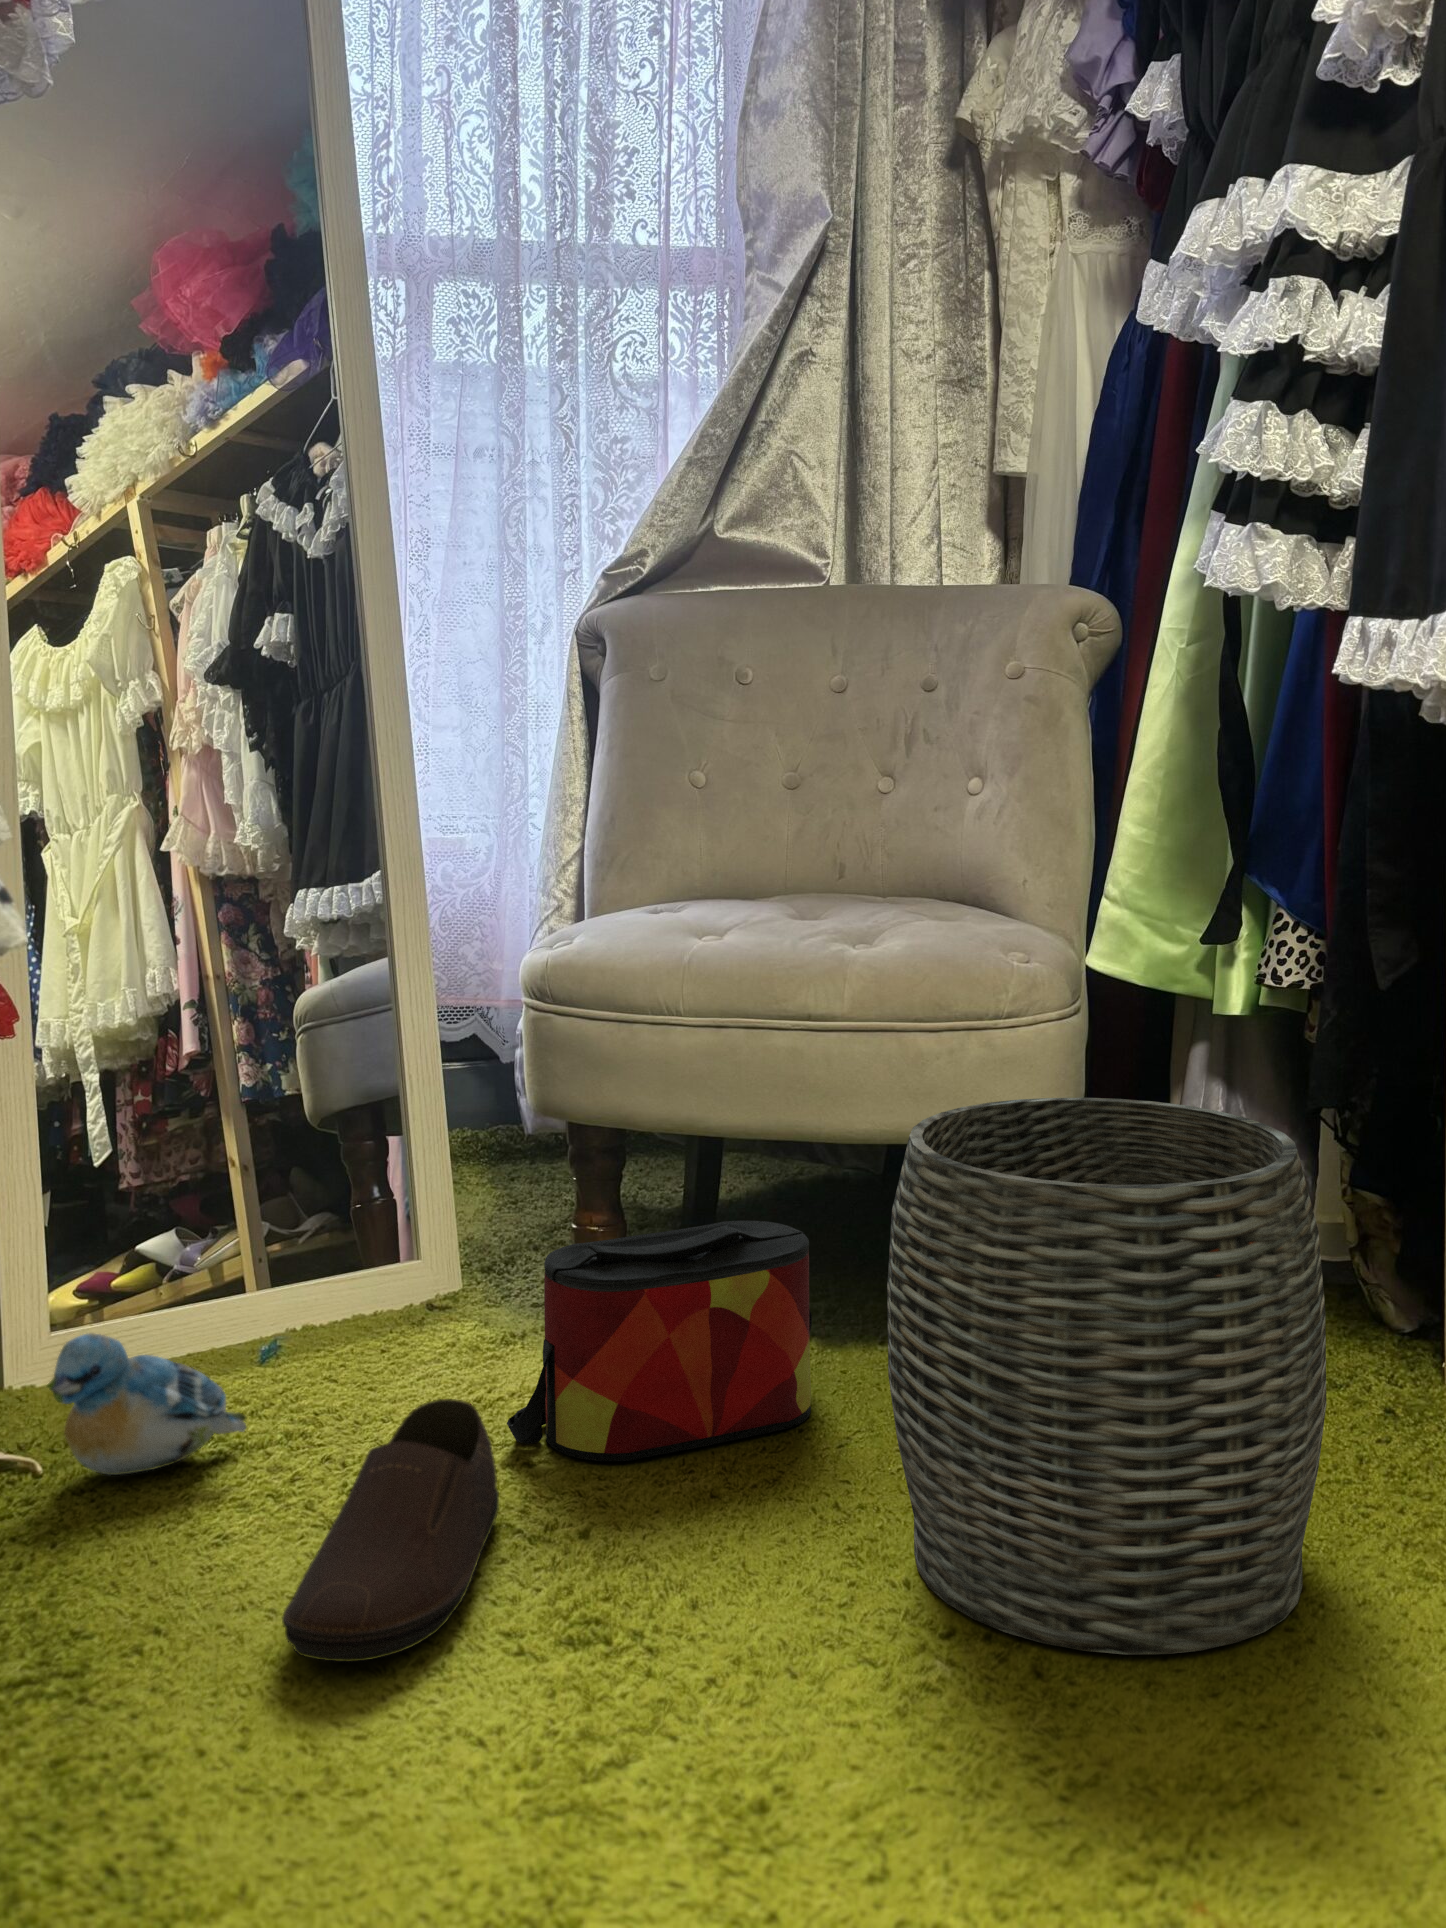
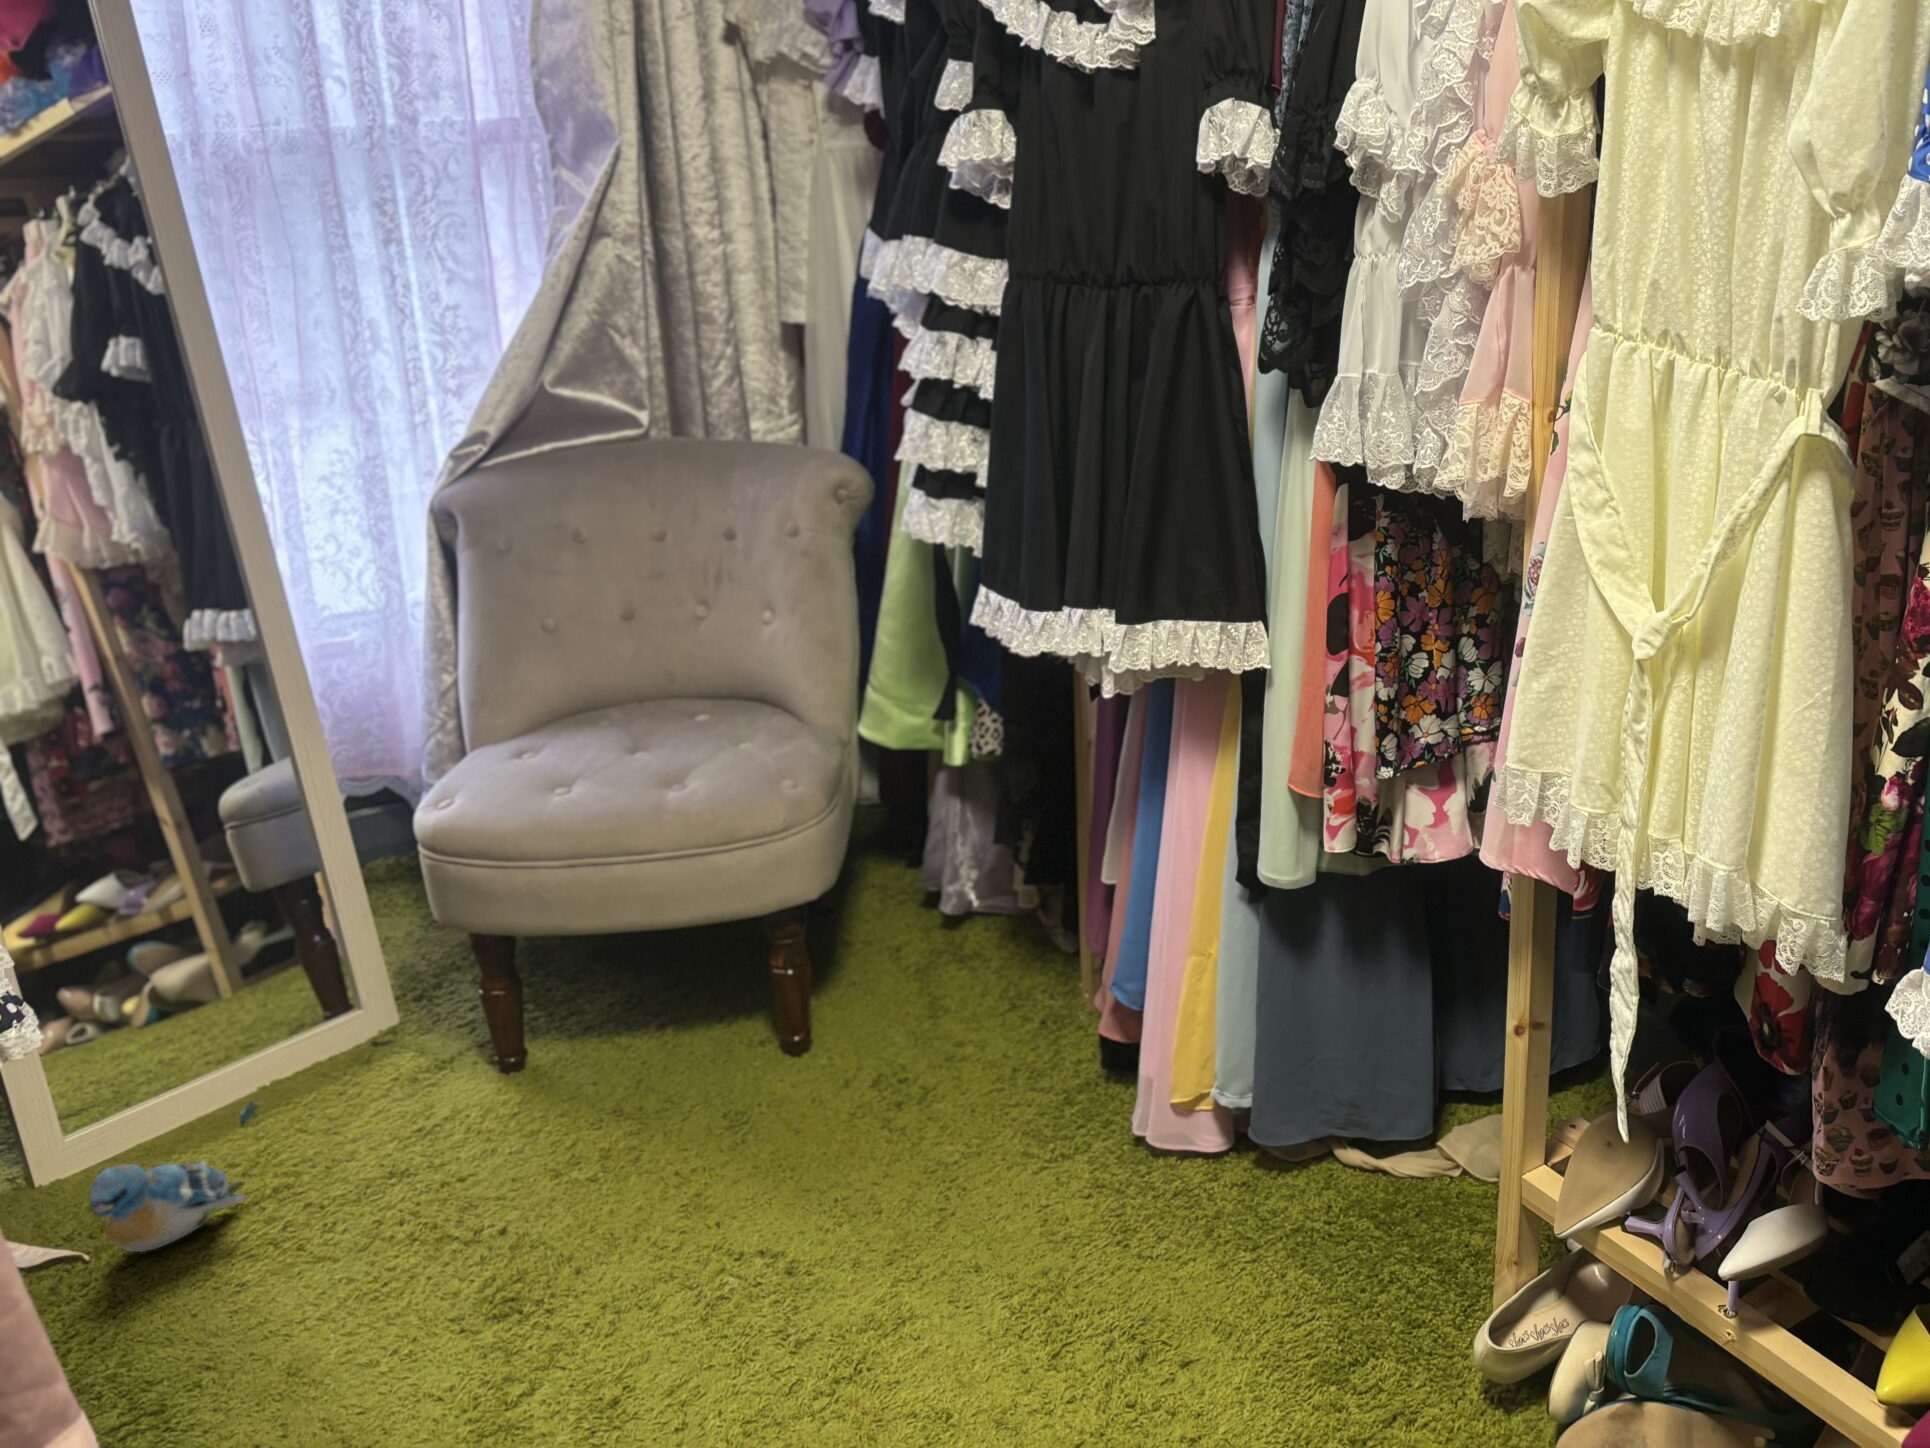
woven basket: present [887,1098,1326,1654] -> none [685,897,960,1255]
bag: present [507,1221,812,1461] -> none [441,972,659,1166]
shoe: present [282,1399,499,1662] -> none [298,1163,441,1374]

